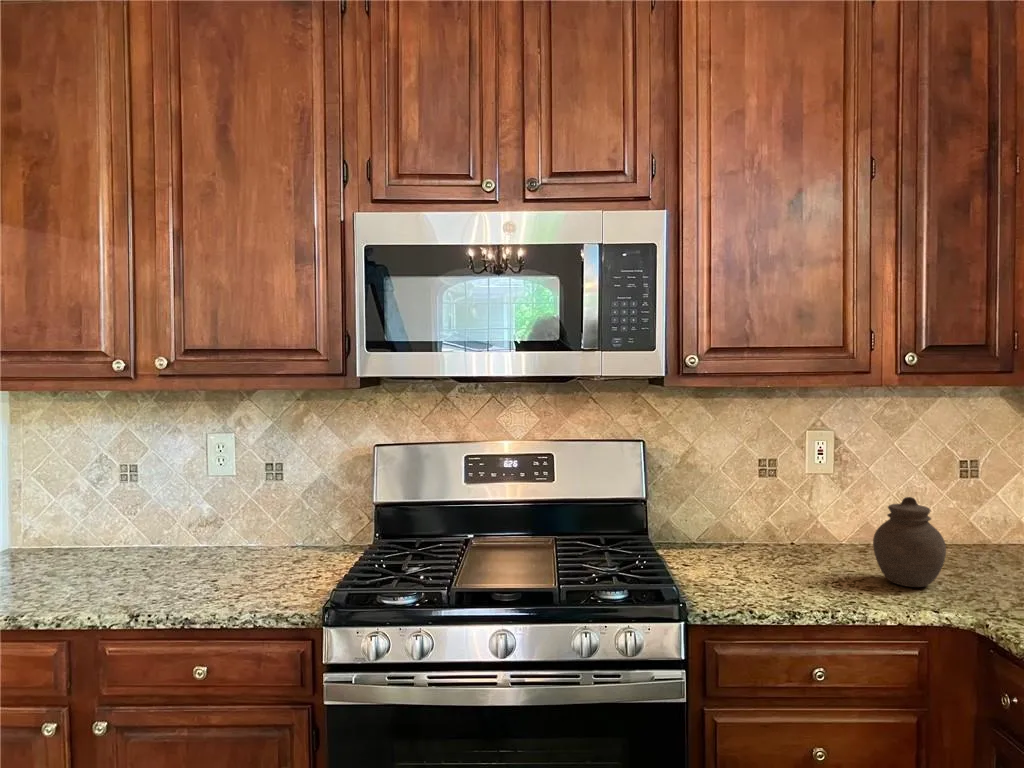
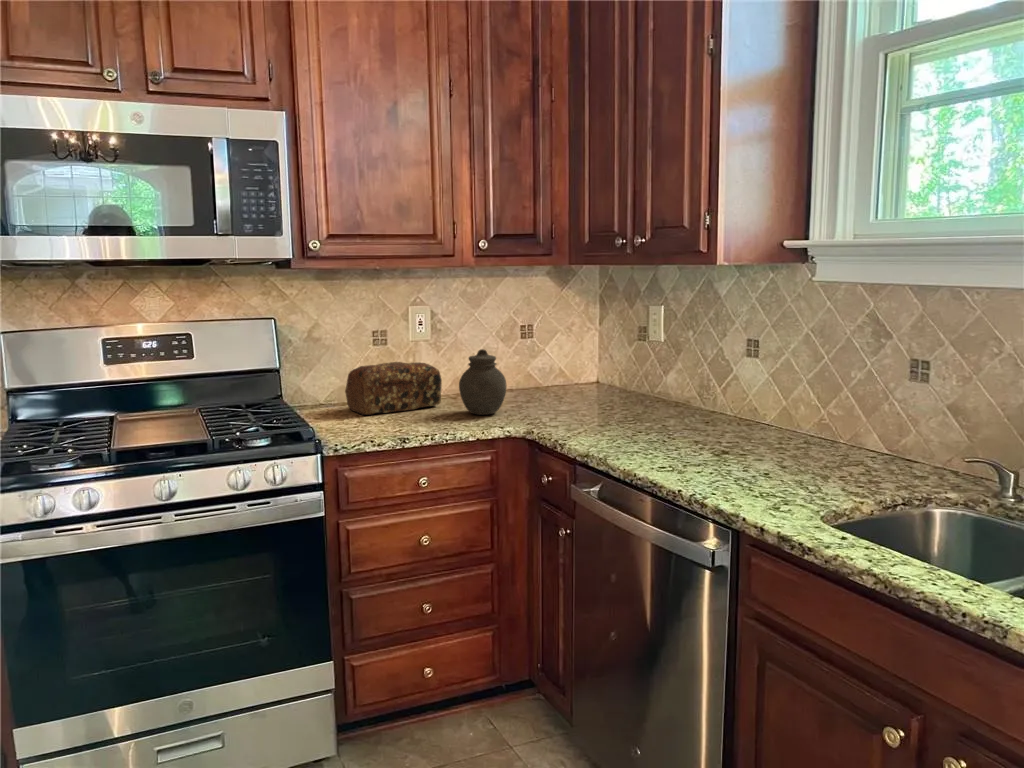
bread loaf: none [720,500,846,566] -> present [345,362,442,415]

